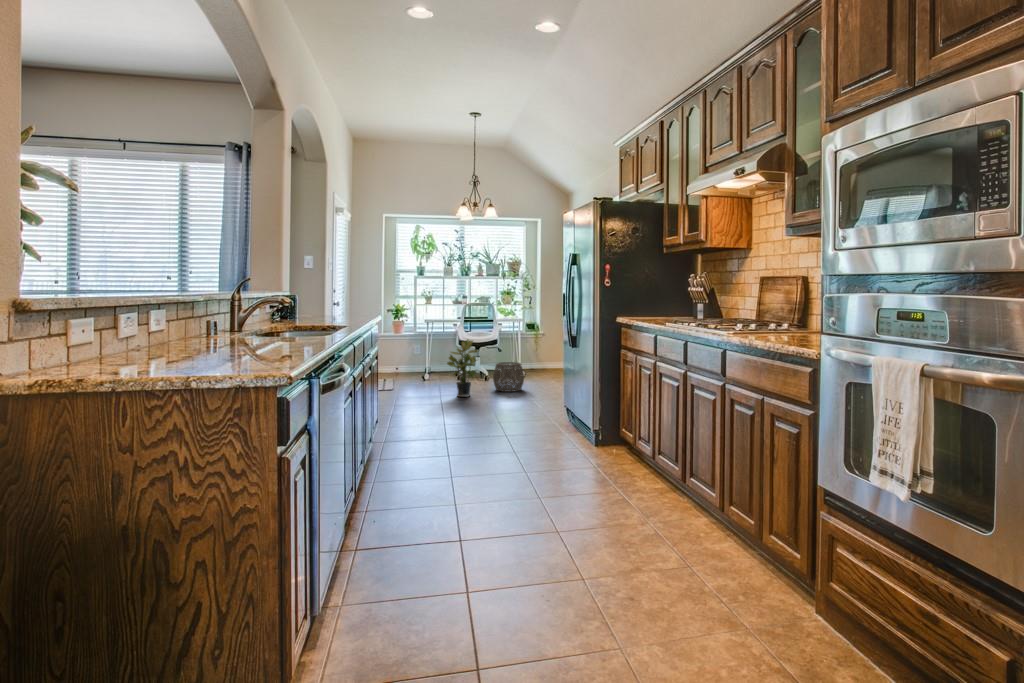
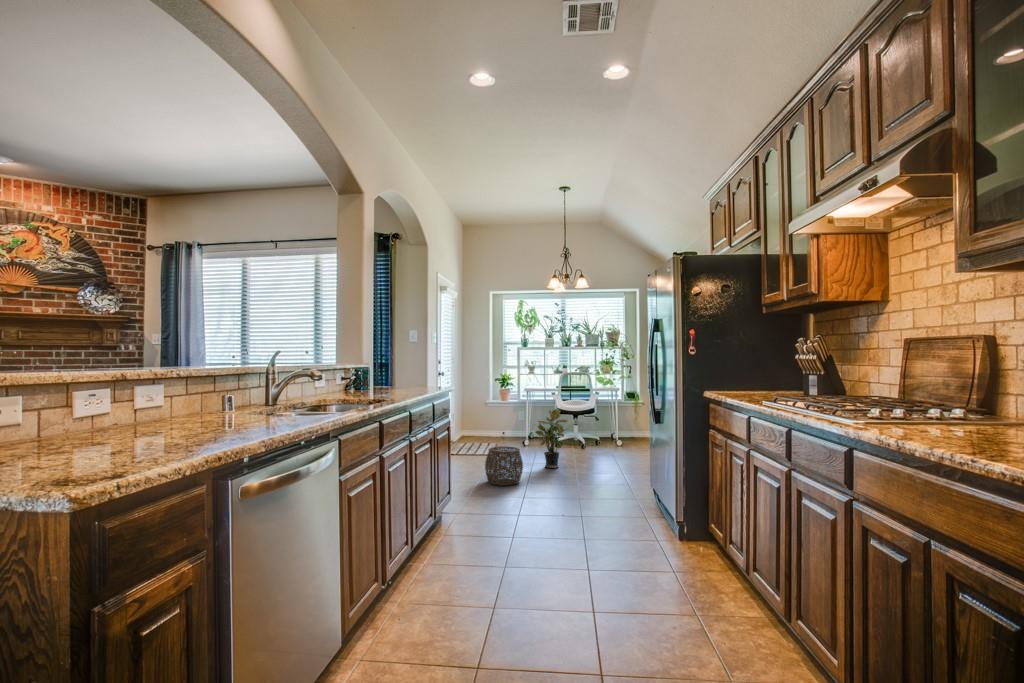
woven basket: present [493,362,524,392] -> present [485,446,523,486]

